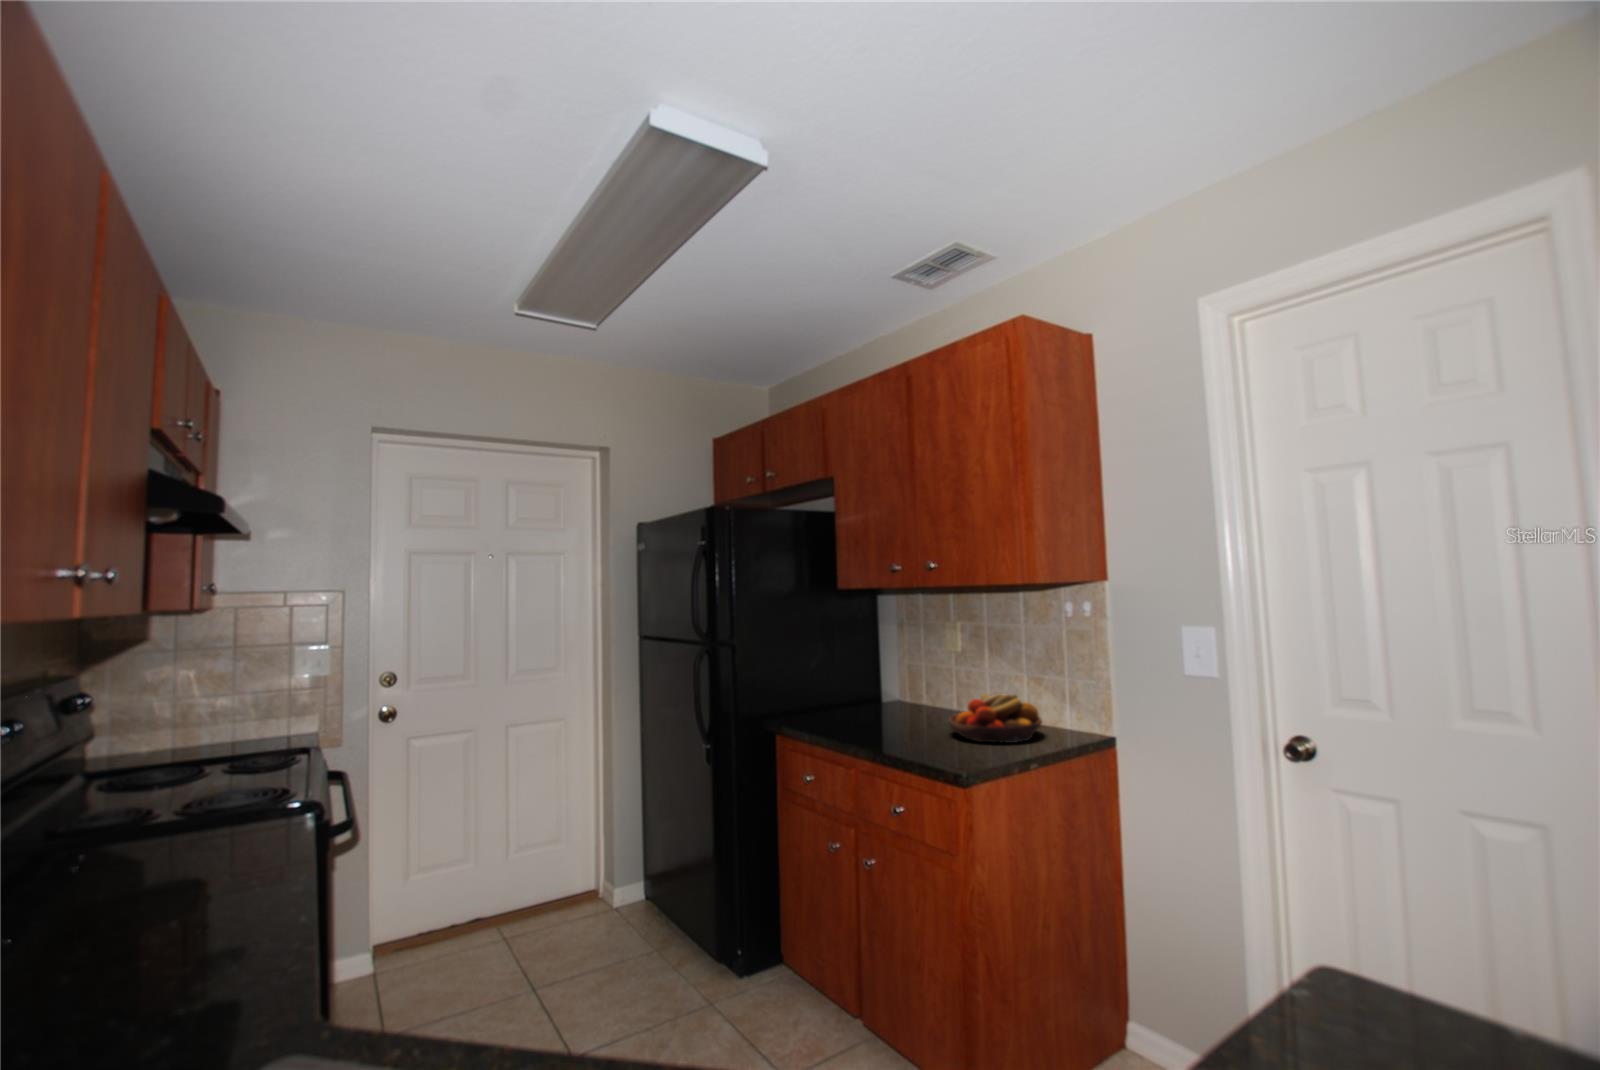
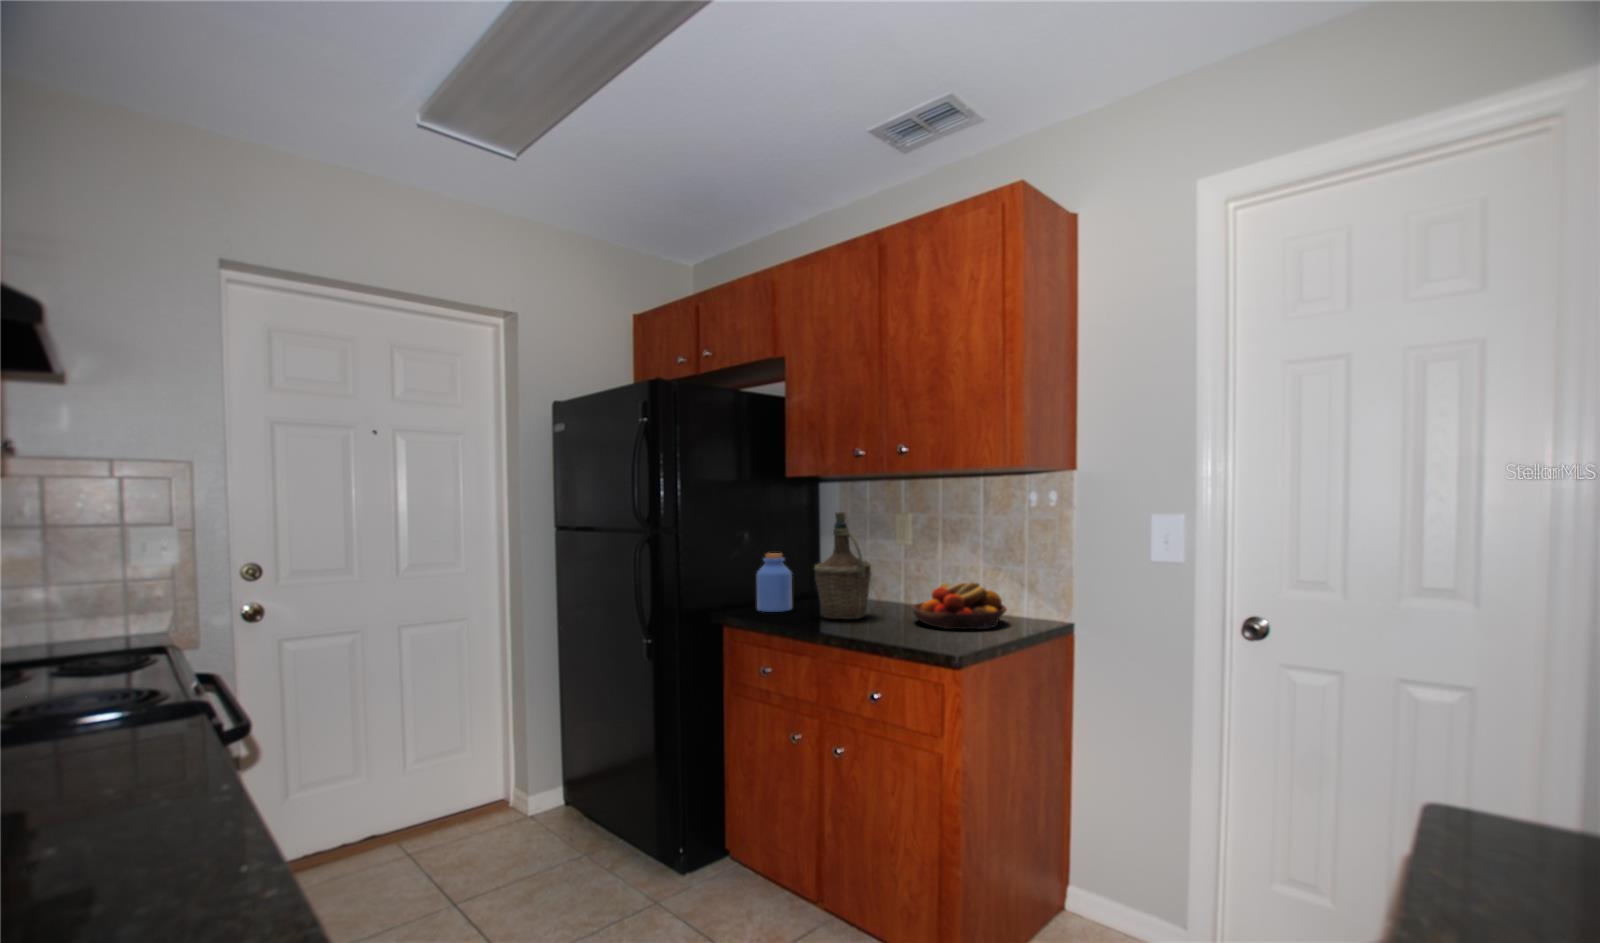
bottle: none [857,624,913,729] -> present [815,512,871,619]
jar: none [810,663,844,720] -> present [757,553,792,612]

